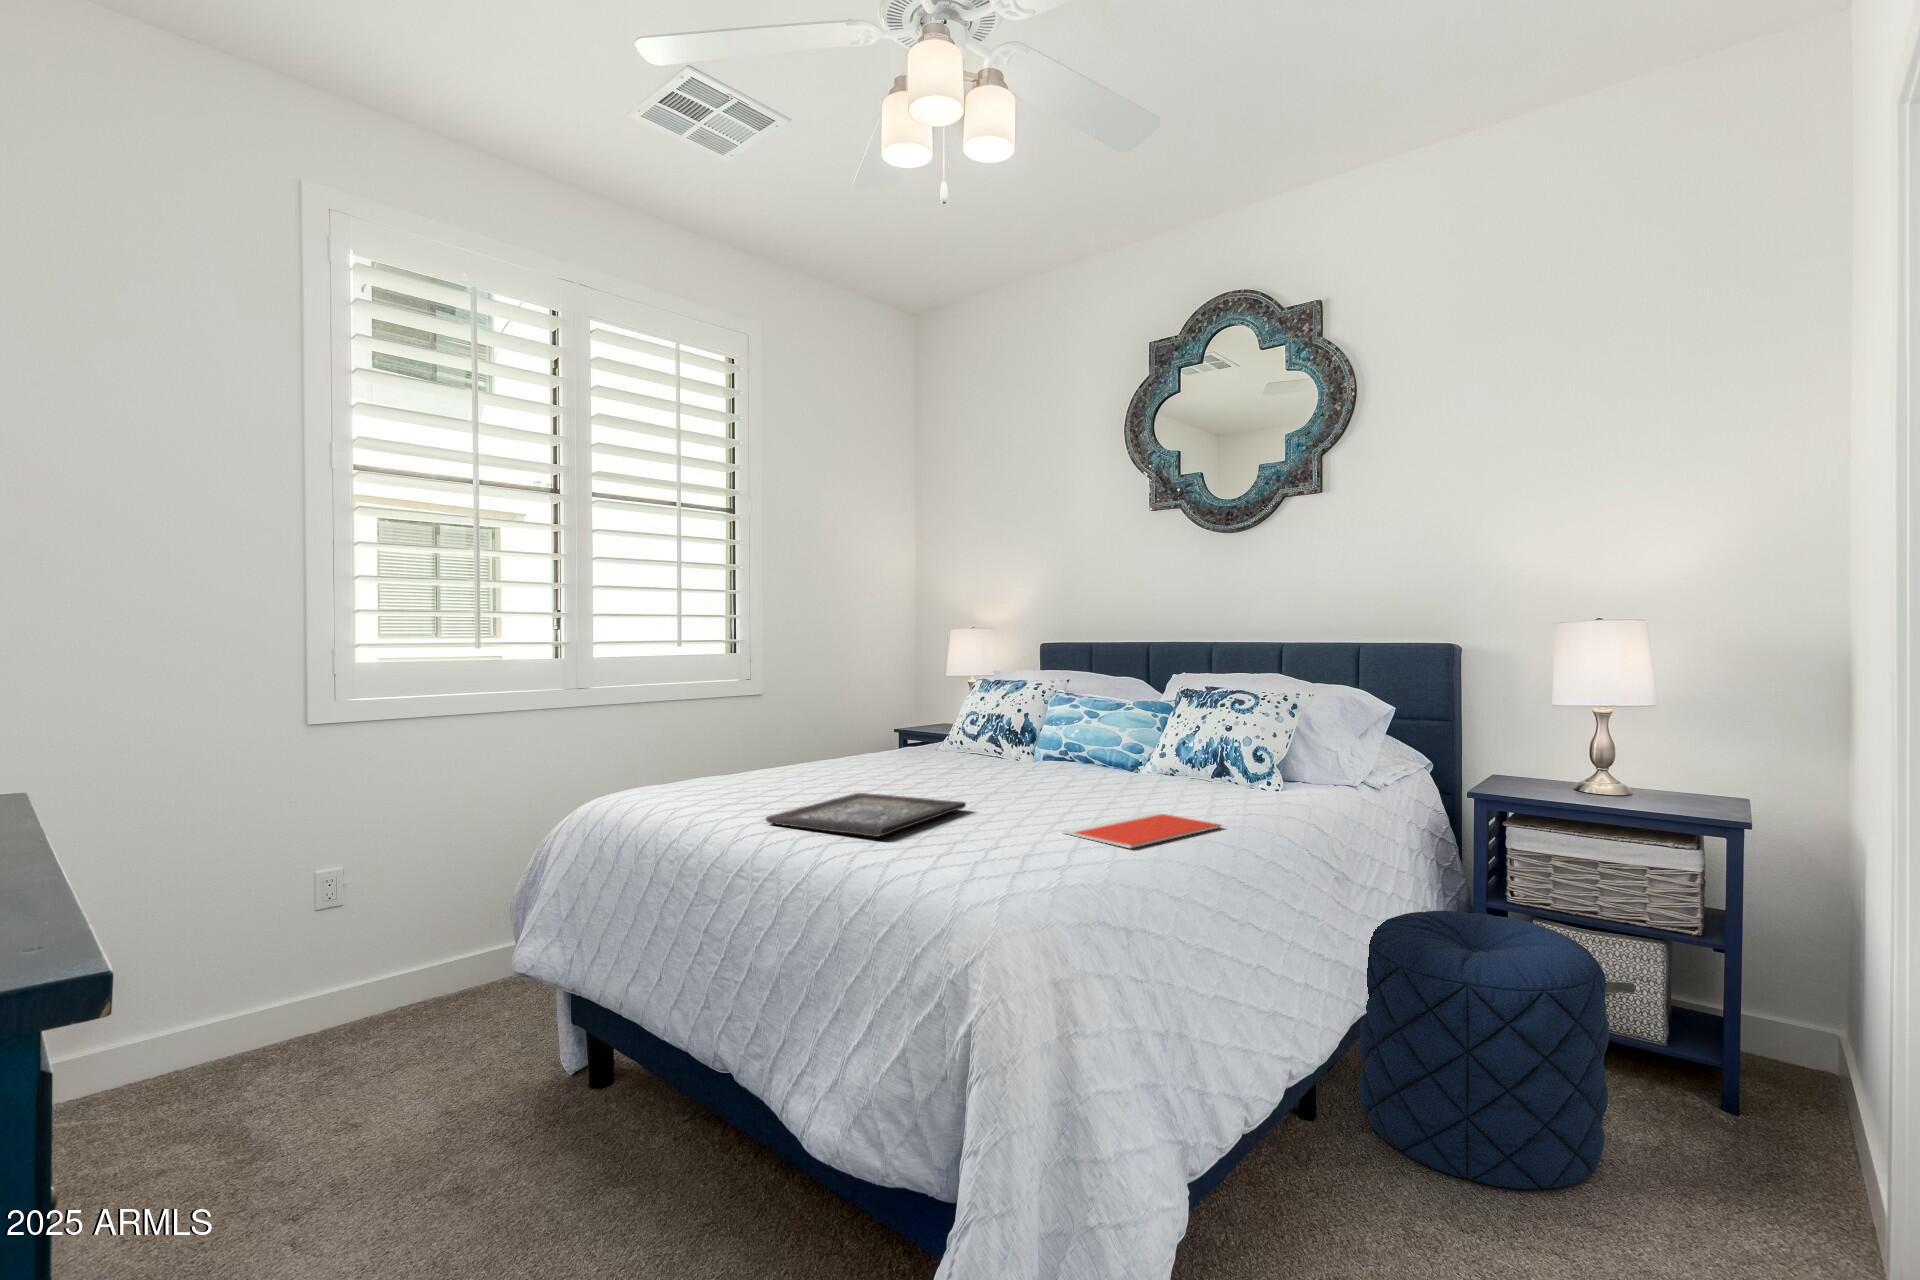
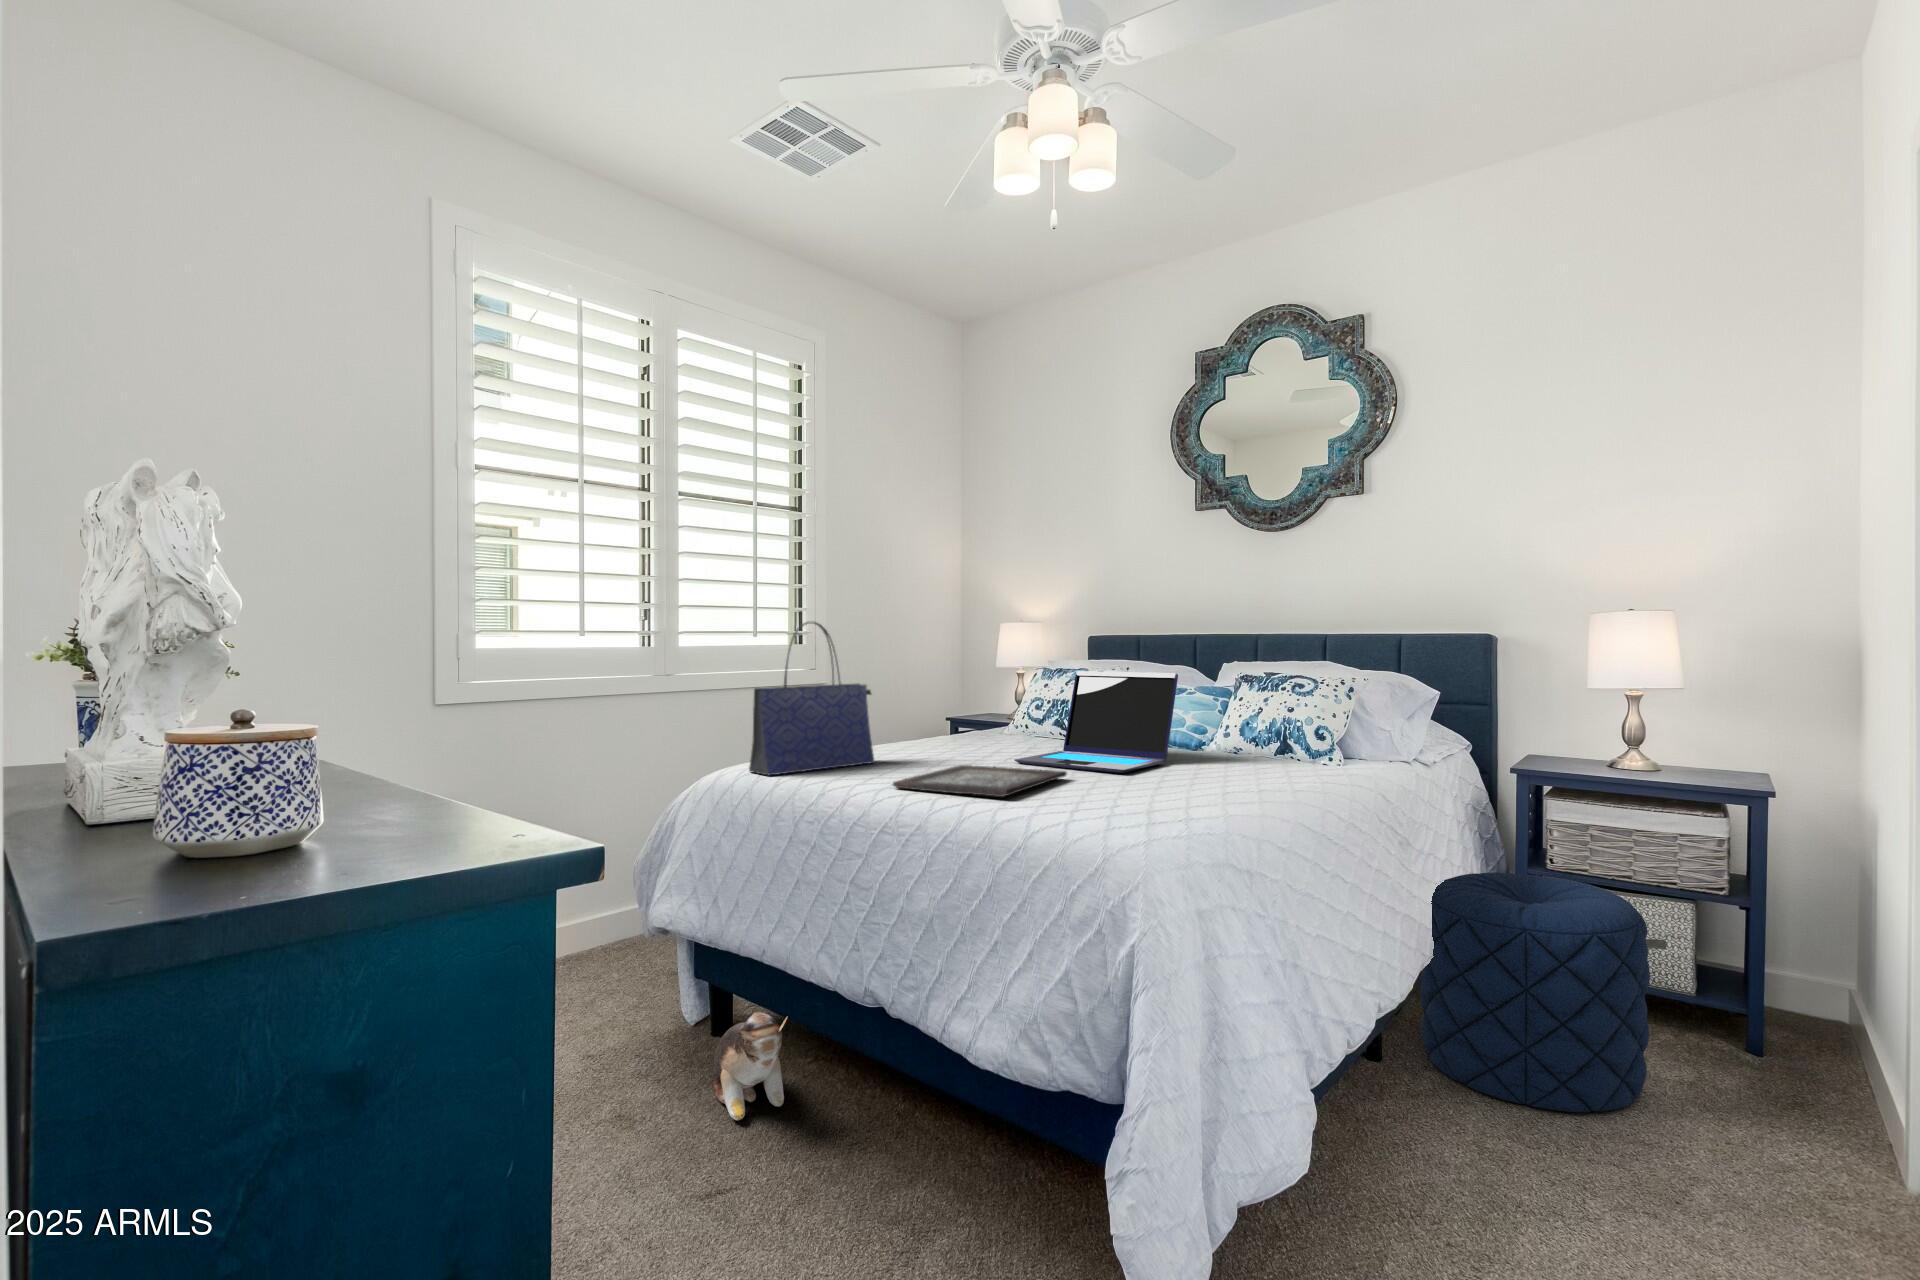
tote bag: none [624,636,770,806] -> present [749,622,875,776]
laptop: none [922,686,1102,803] -> present [1014,671,1178,773]
notebook: present [1062,812,1221,848] -> none [1163,780,1304,805]
plush toy: none [569,1073,643,1194] -> present [713,1012,788,1120]

